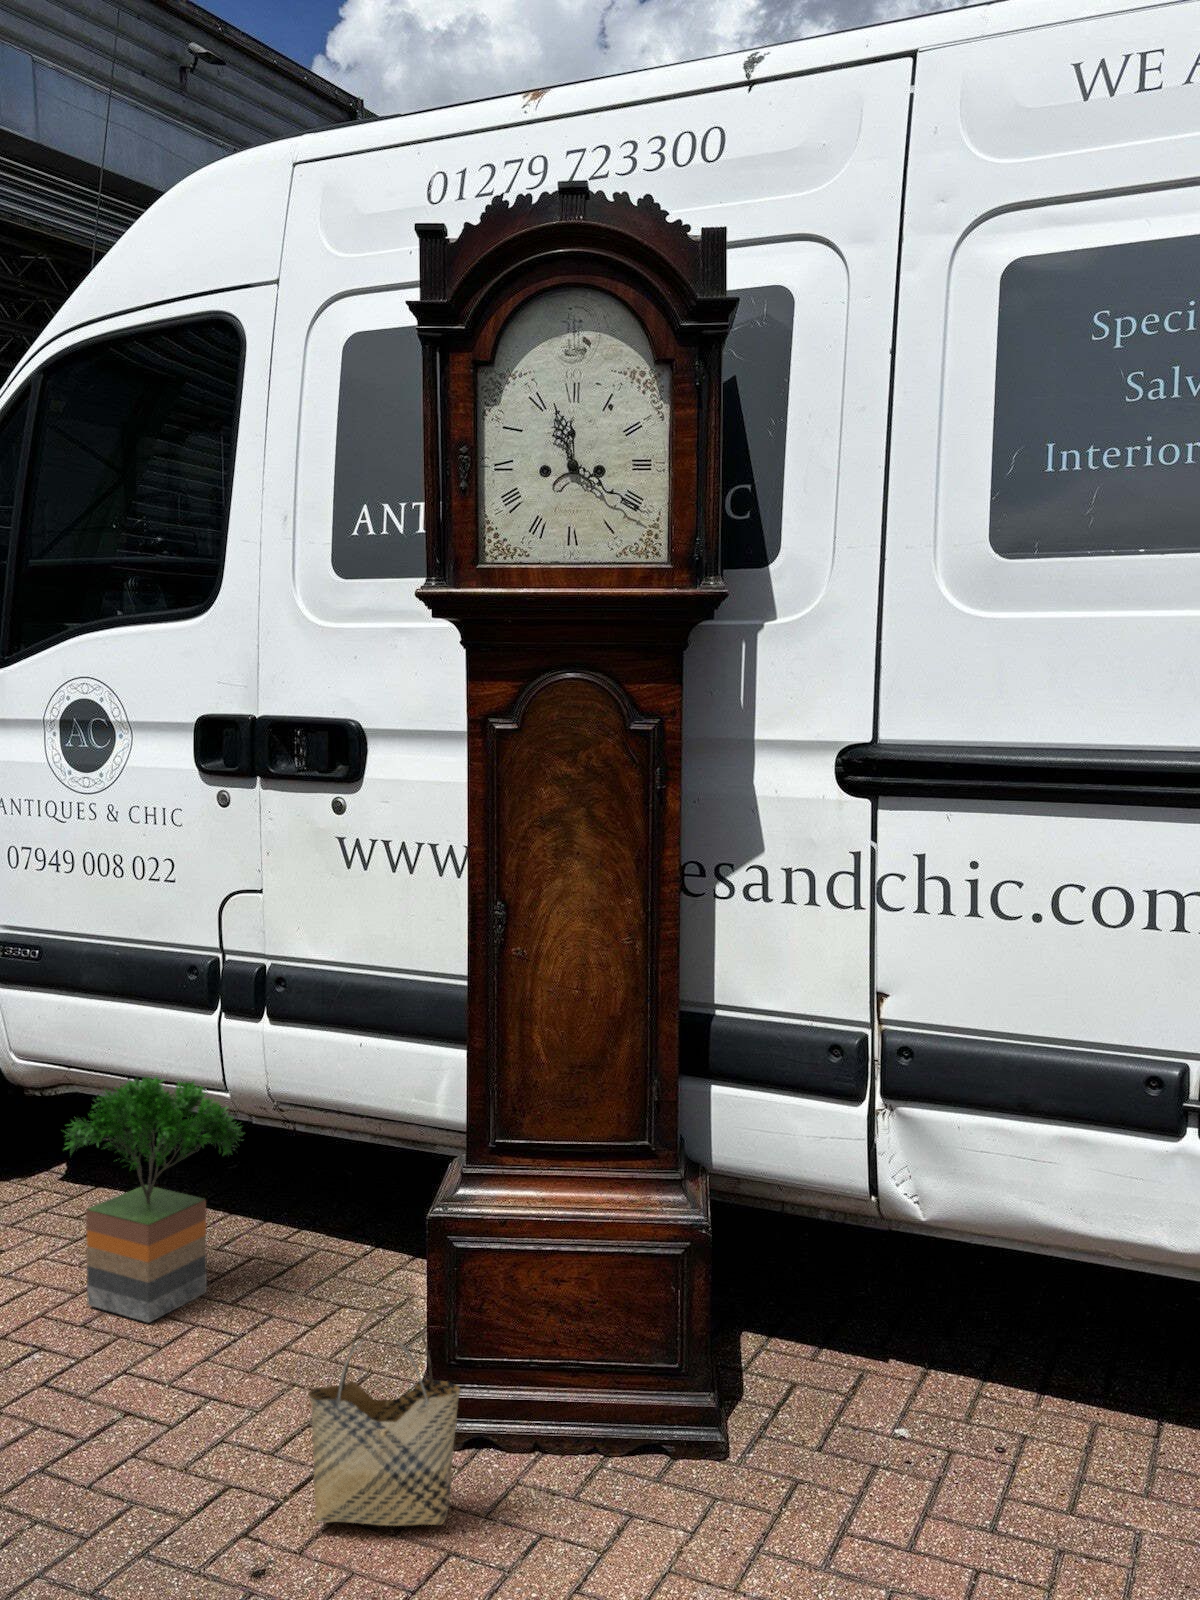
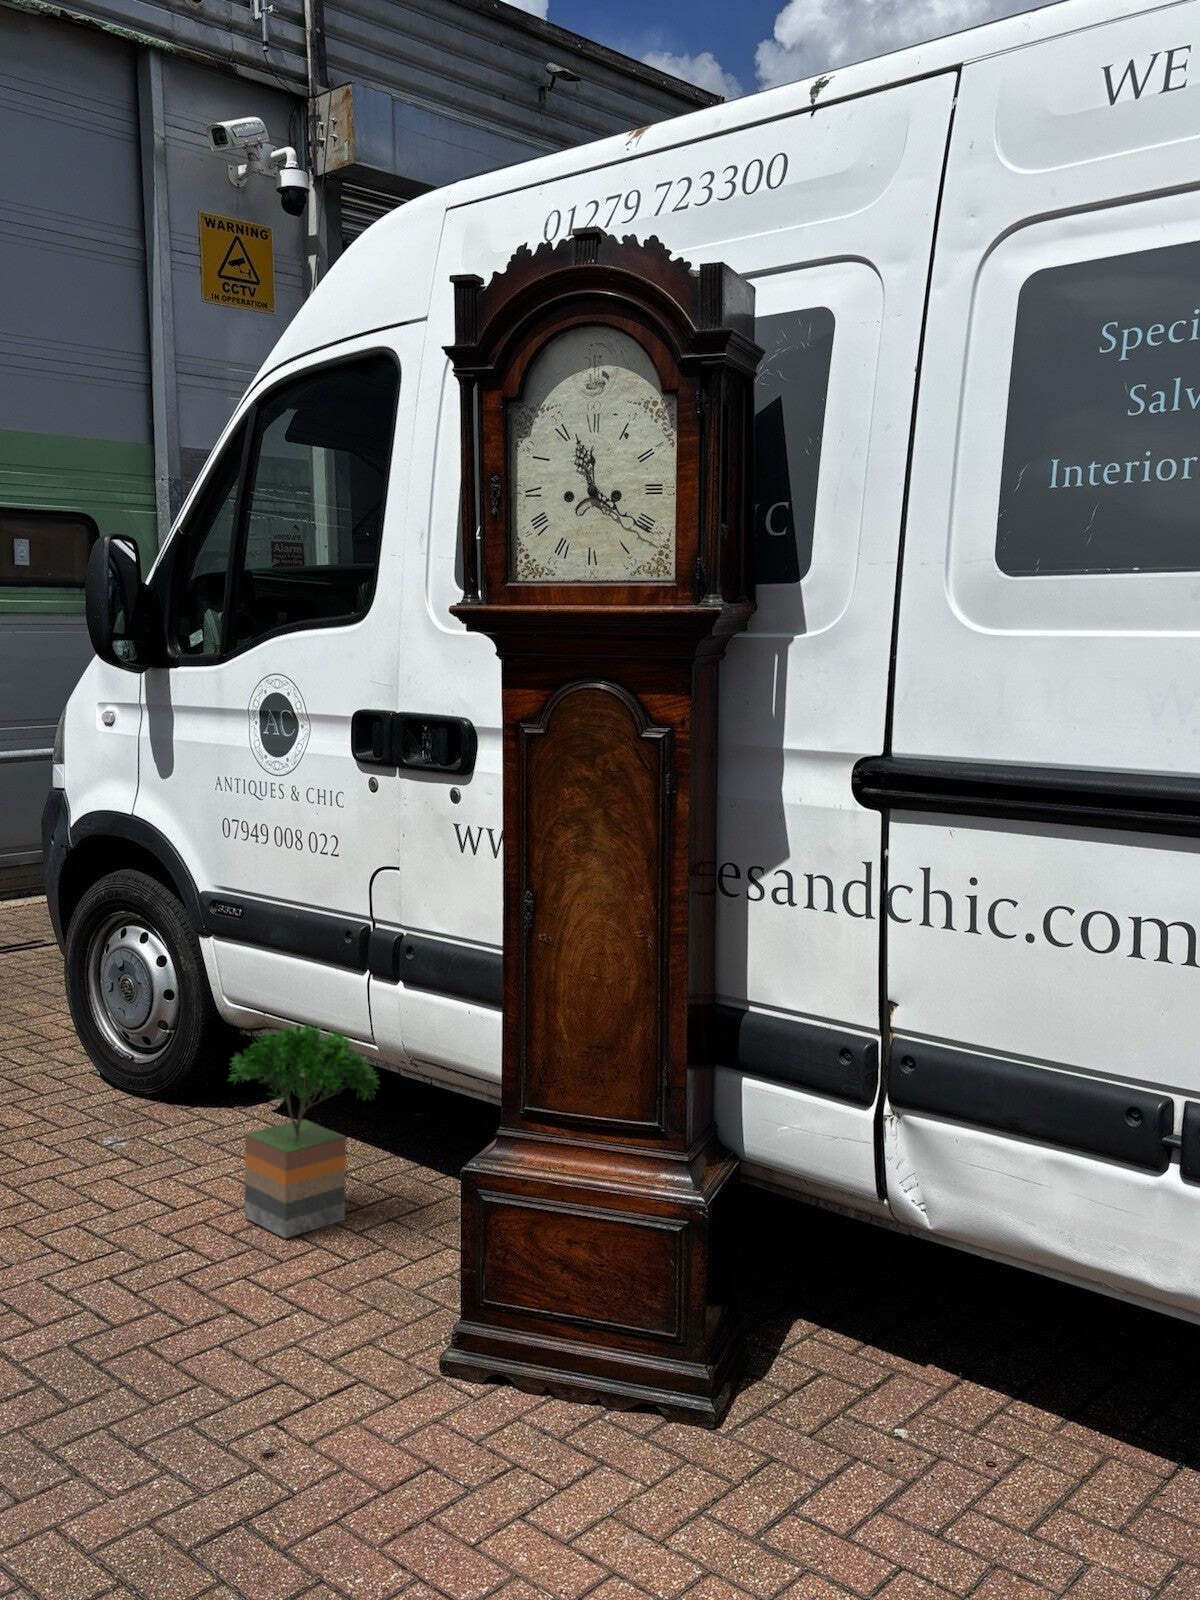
woven basket: present [308,1304,460,1526] -> none [329,1240,462,1443]

